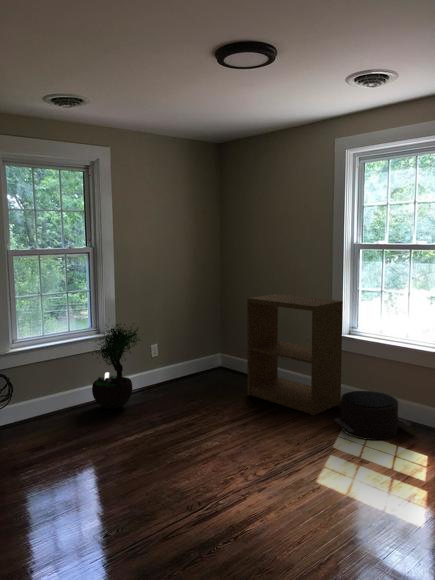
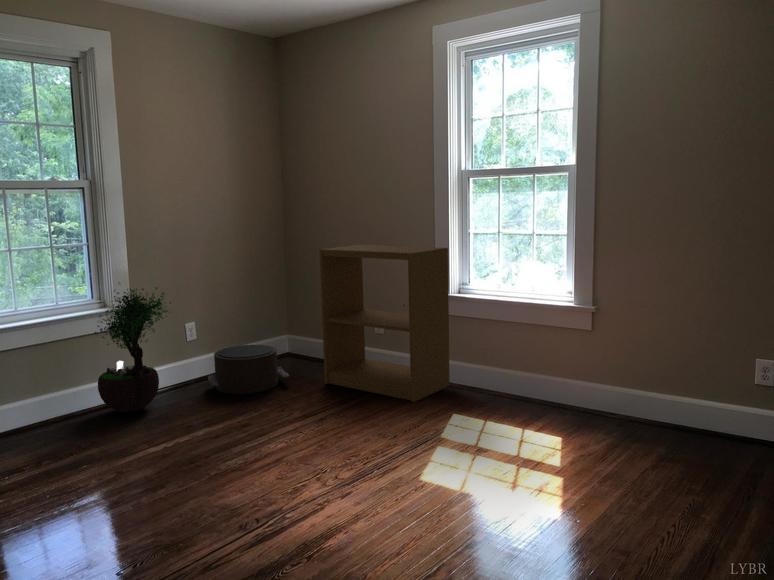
pouf: present [335,391,411,440] -> present [208,345,289,394]

